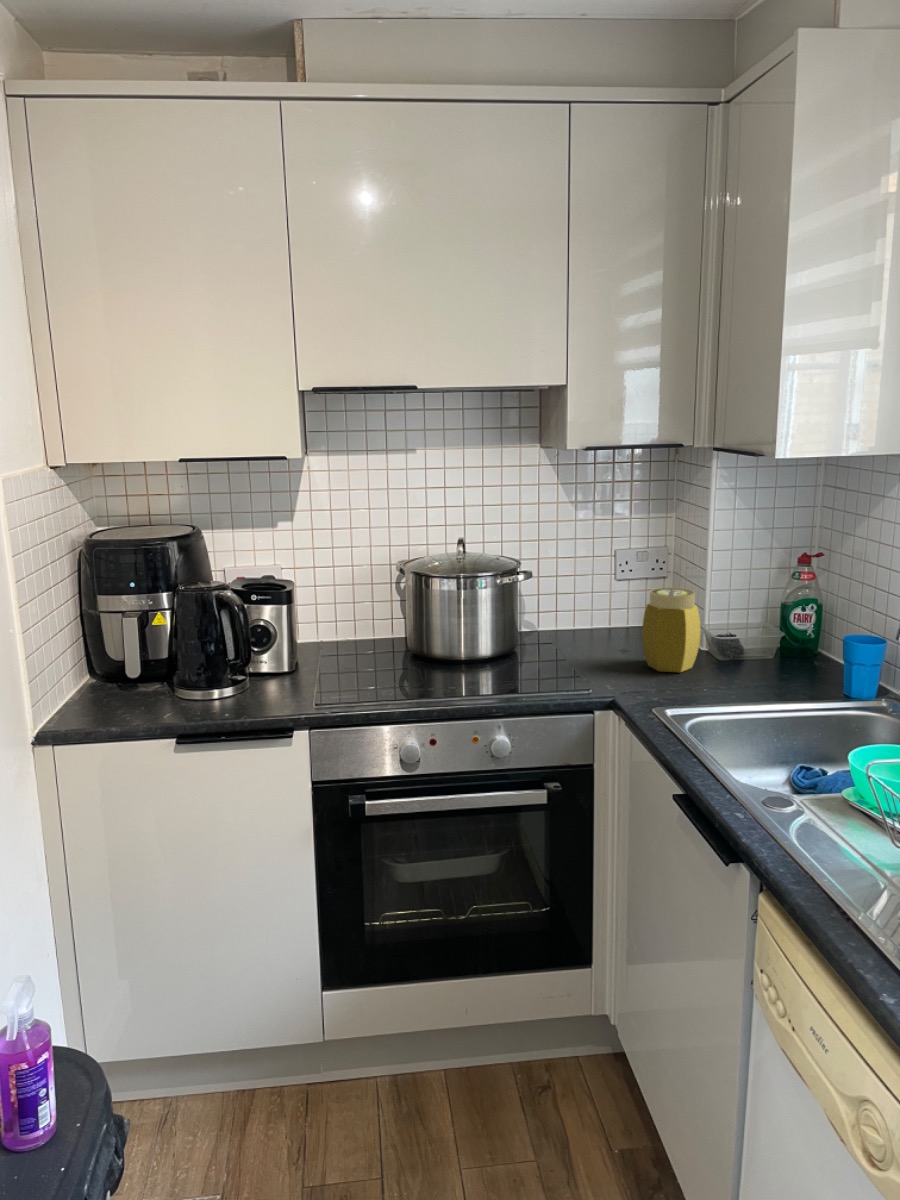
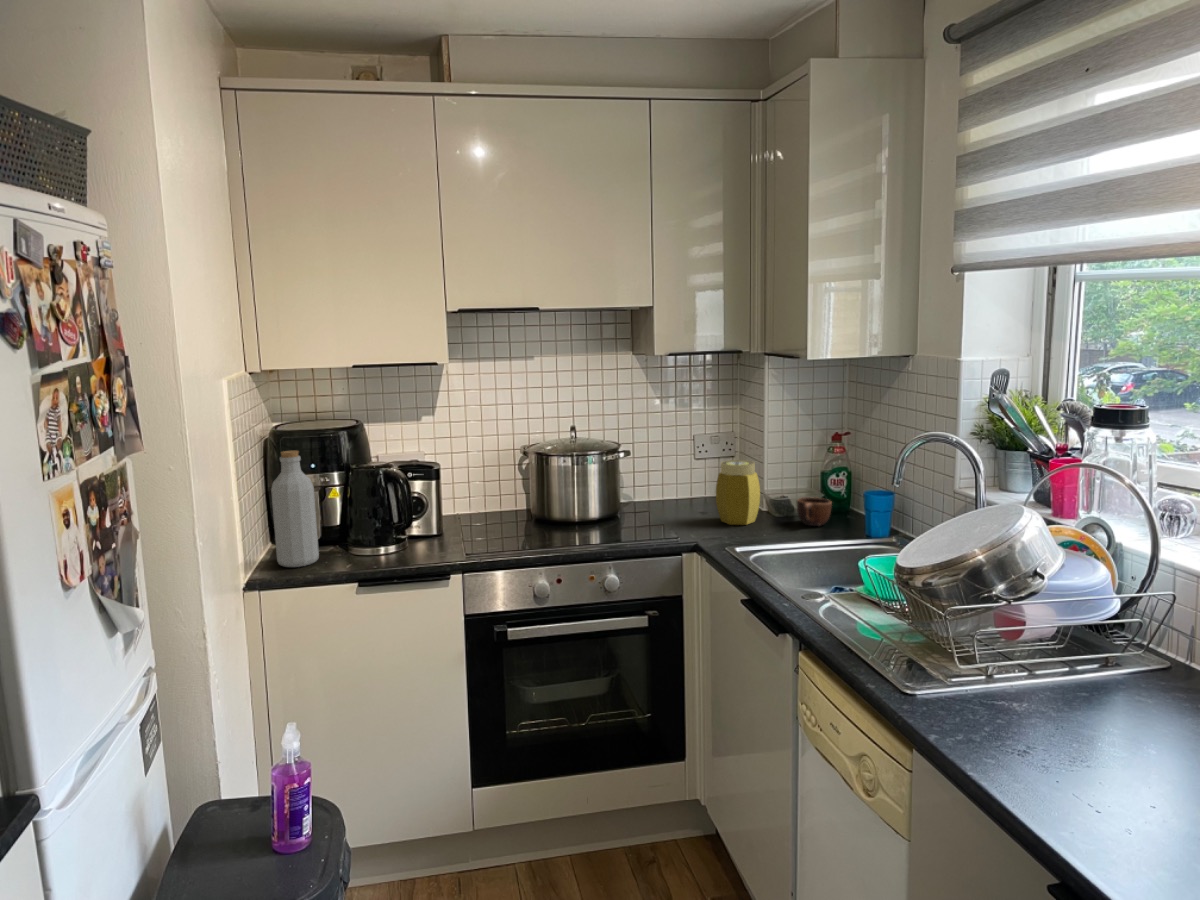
bottle: none [72,568,135,715] -> present [271,451,319,567]
mug: none [749,639,796,678] -> present [797,497,832,526]

